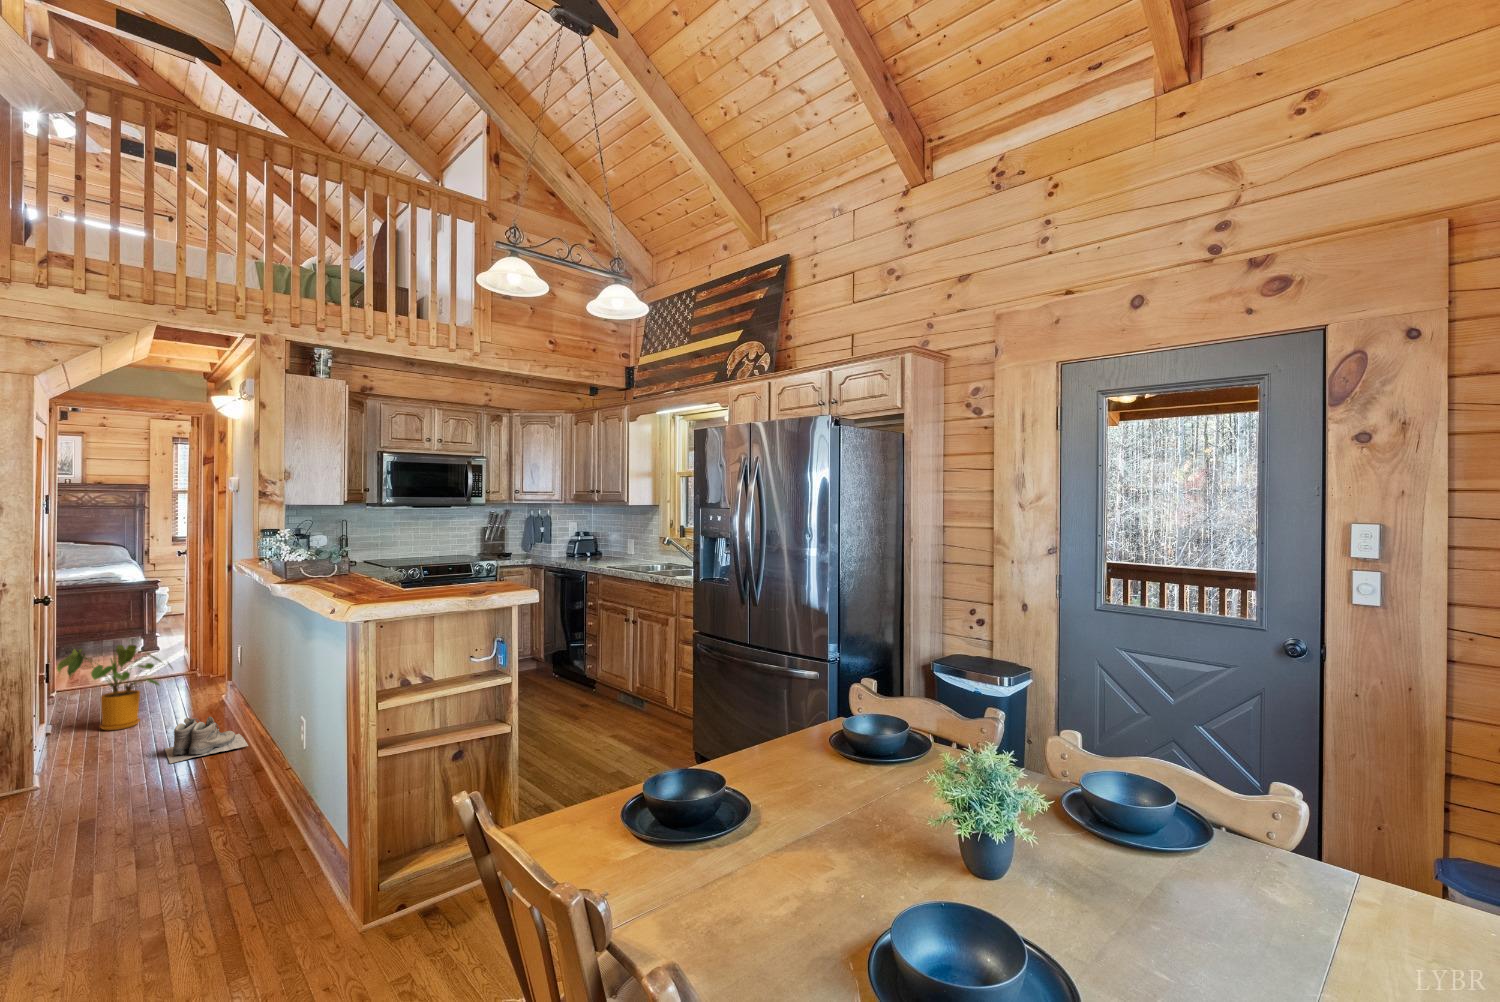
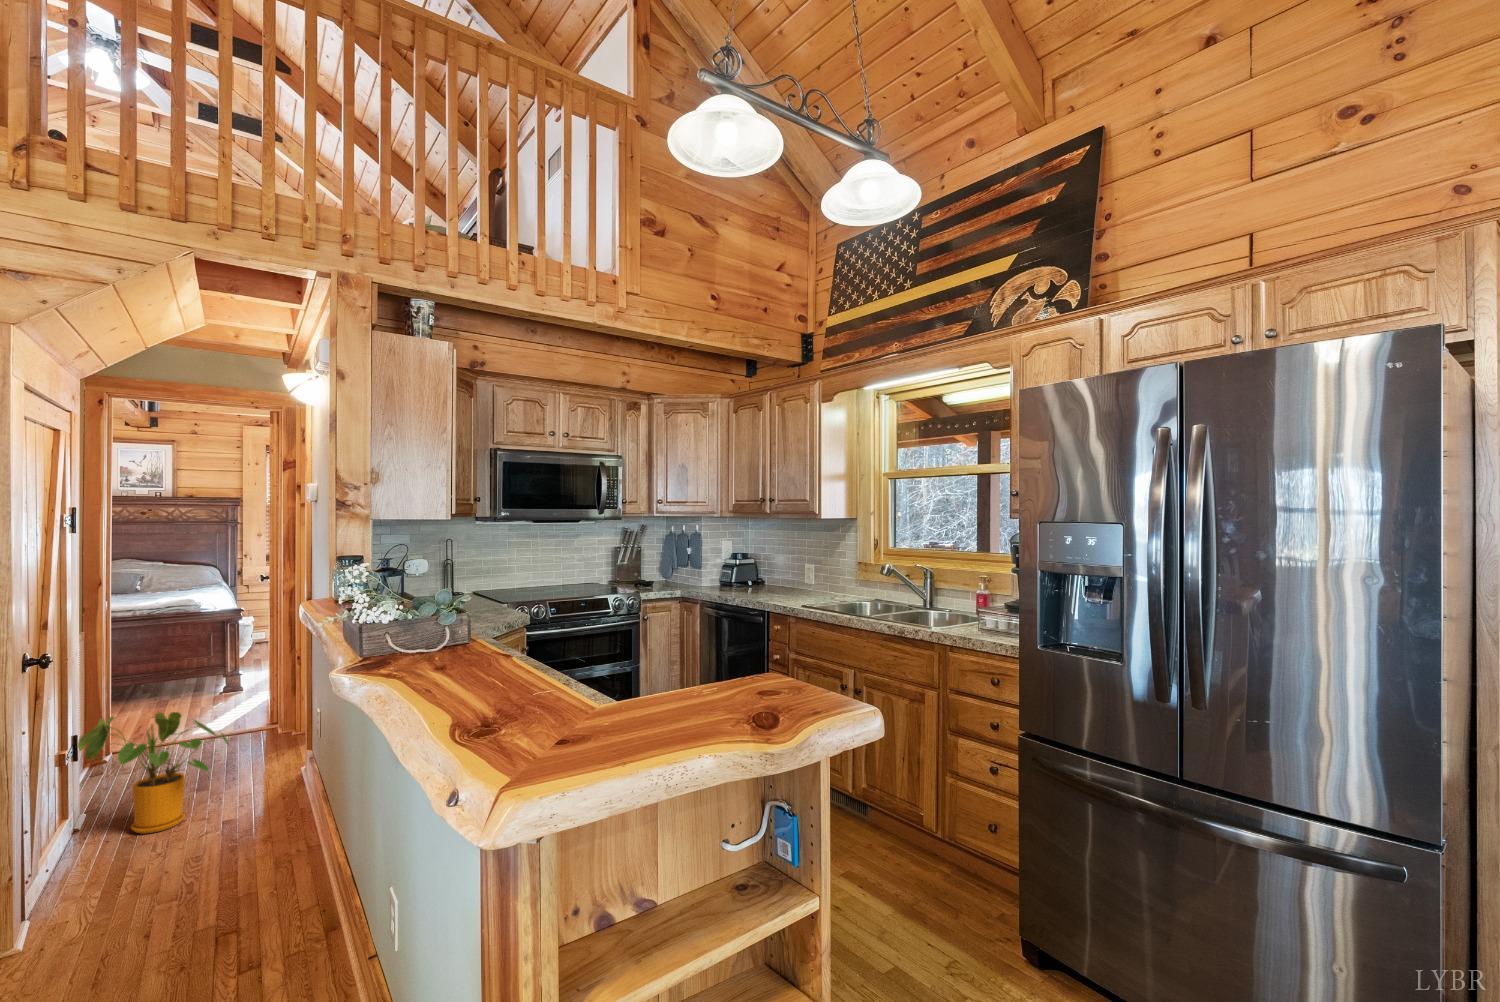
boots: present [165,717,248,764] -> none [201,832,316,913]

